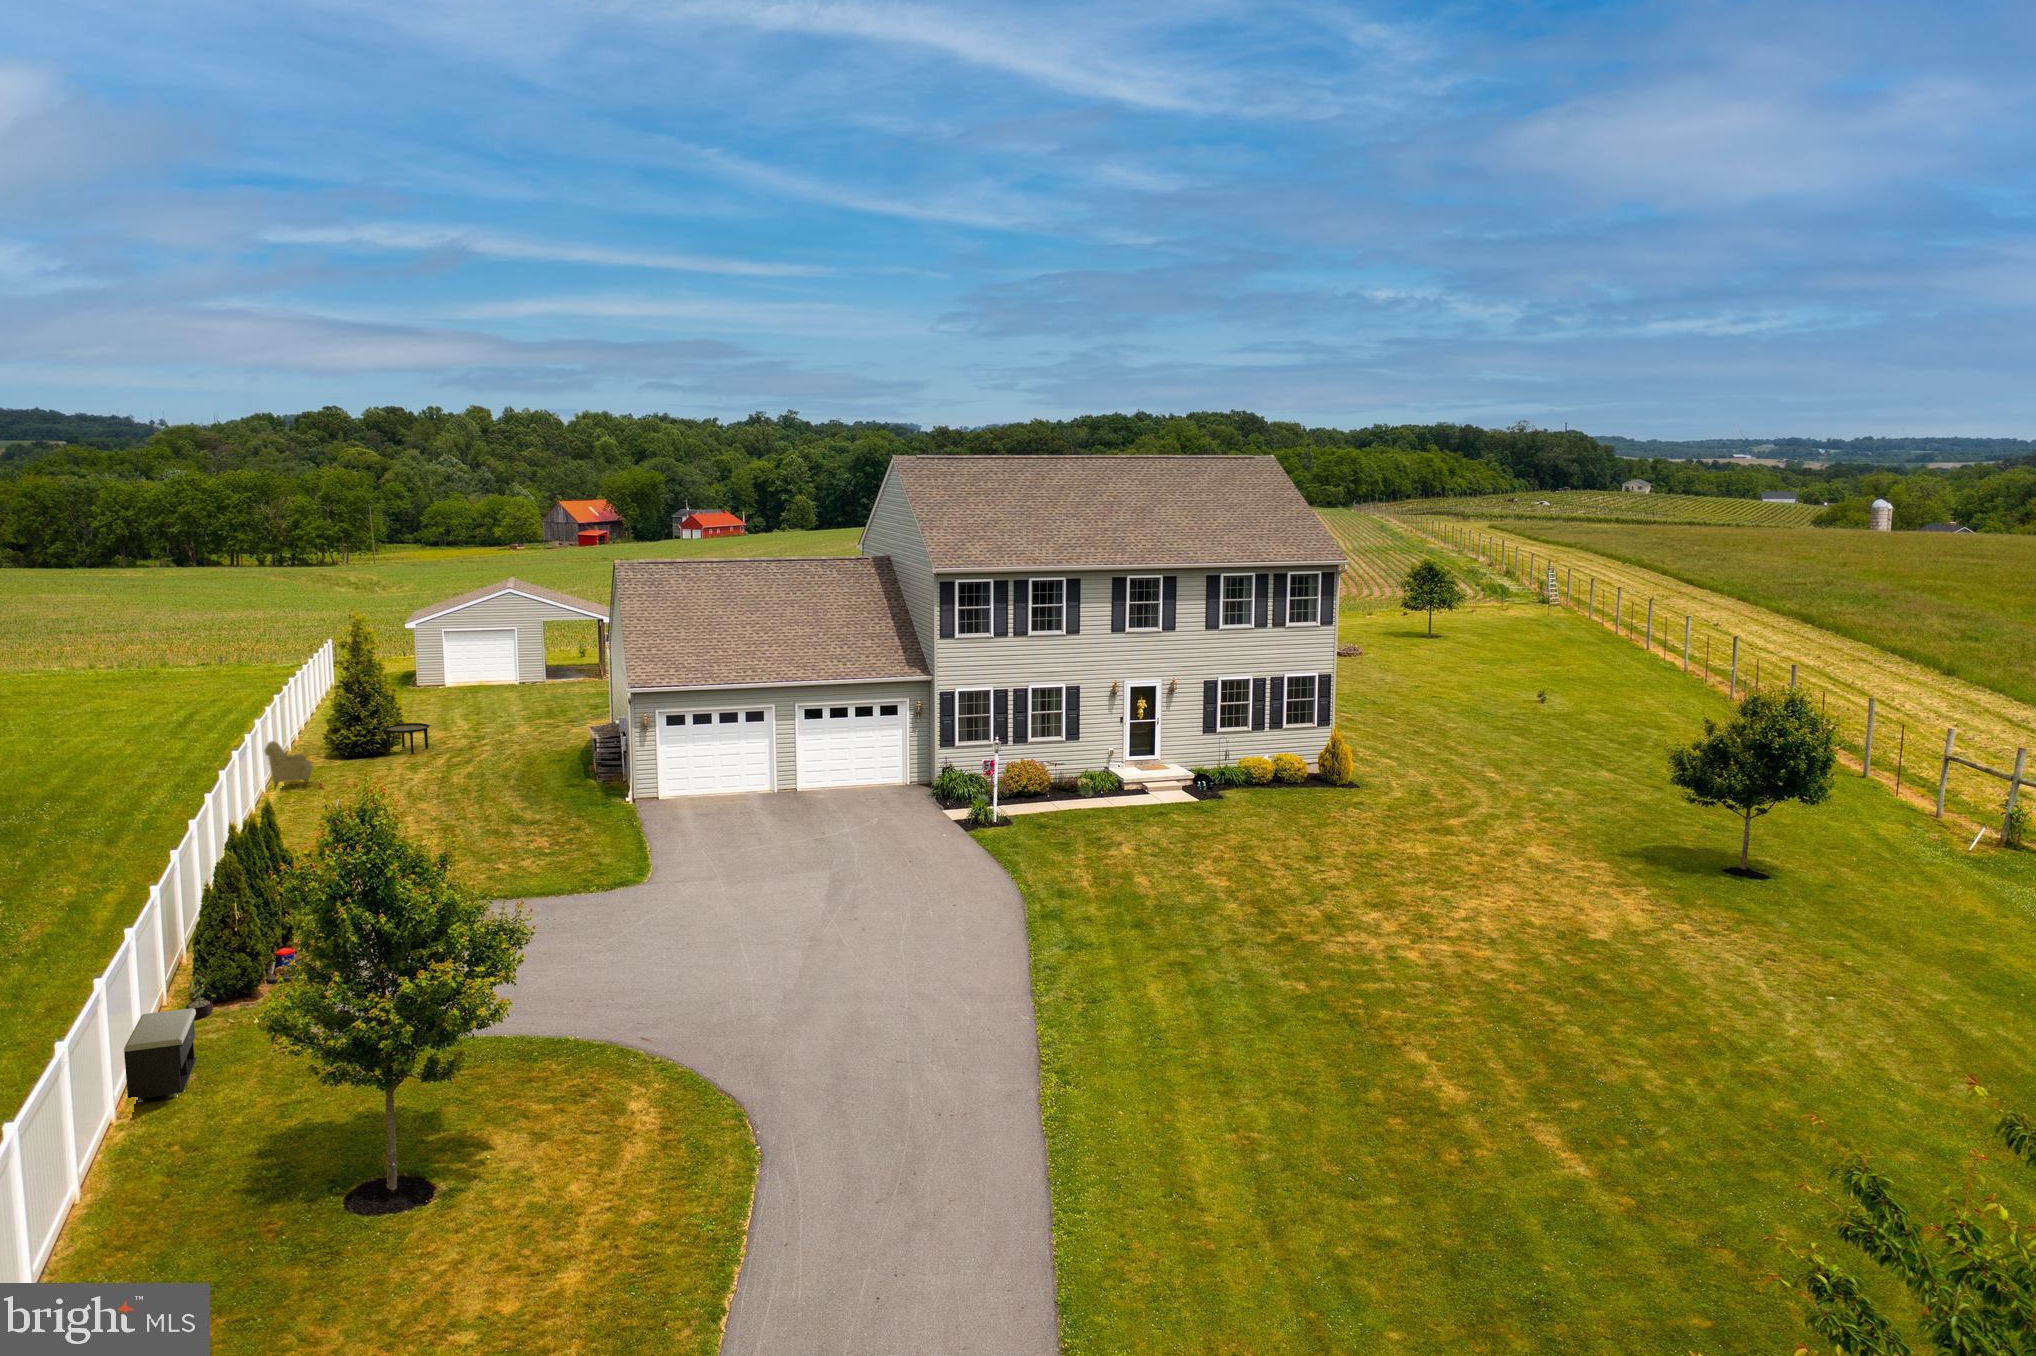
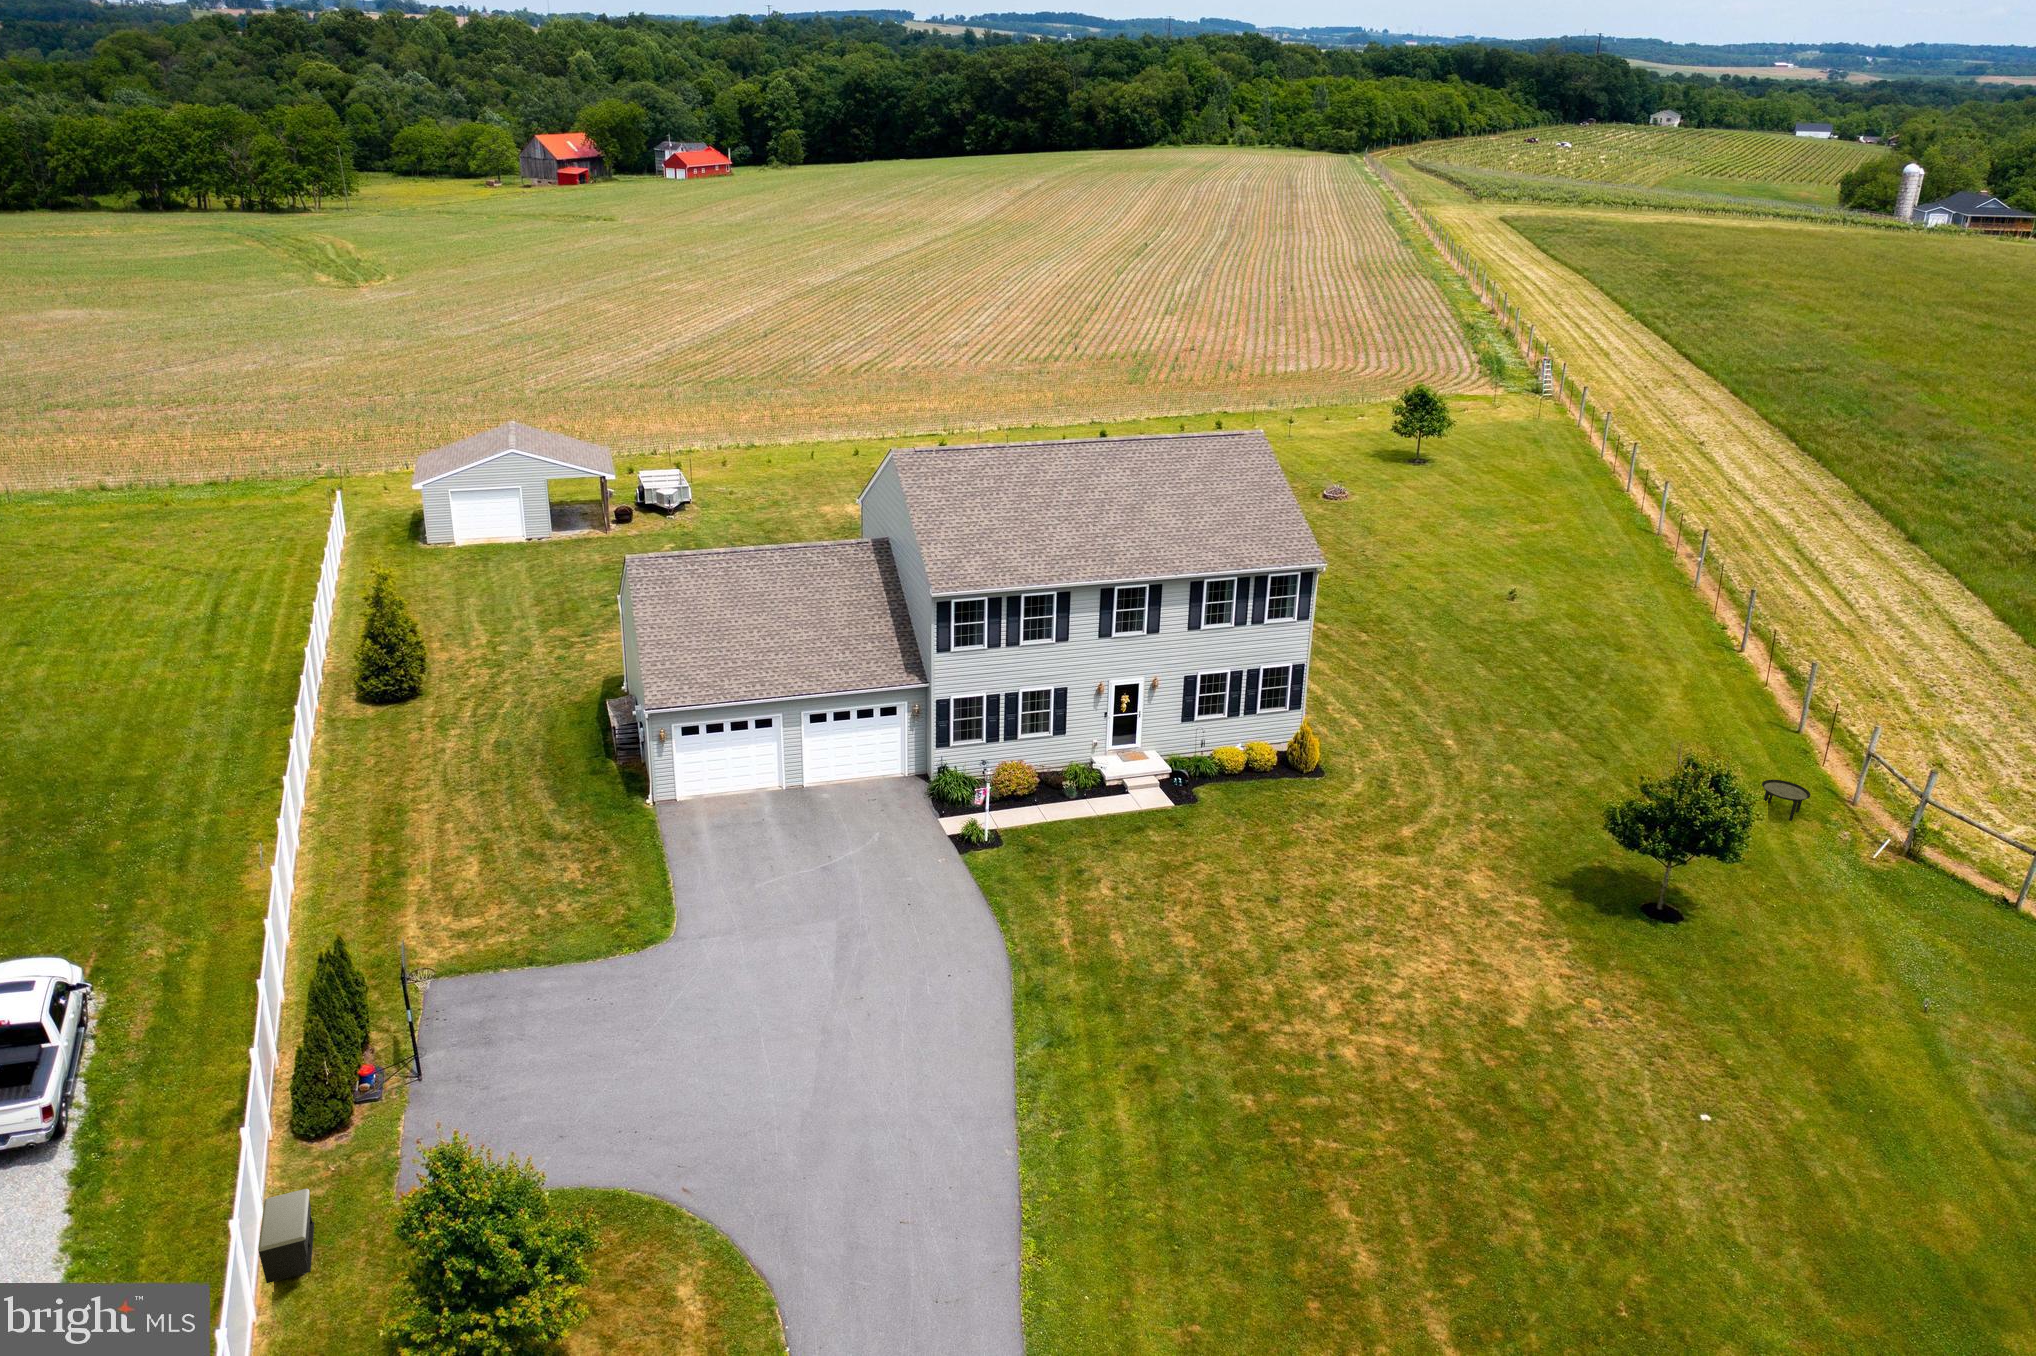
round table: present [384,723,430,754] -> present [1762,780,1811,821]
chair: present [265,741,312,789] -> none [308,739,353,787]
decorative plant: present [186,975,213,1019] -> none [294,1122,317,1160]

